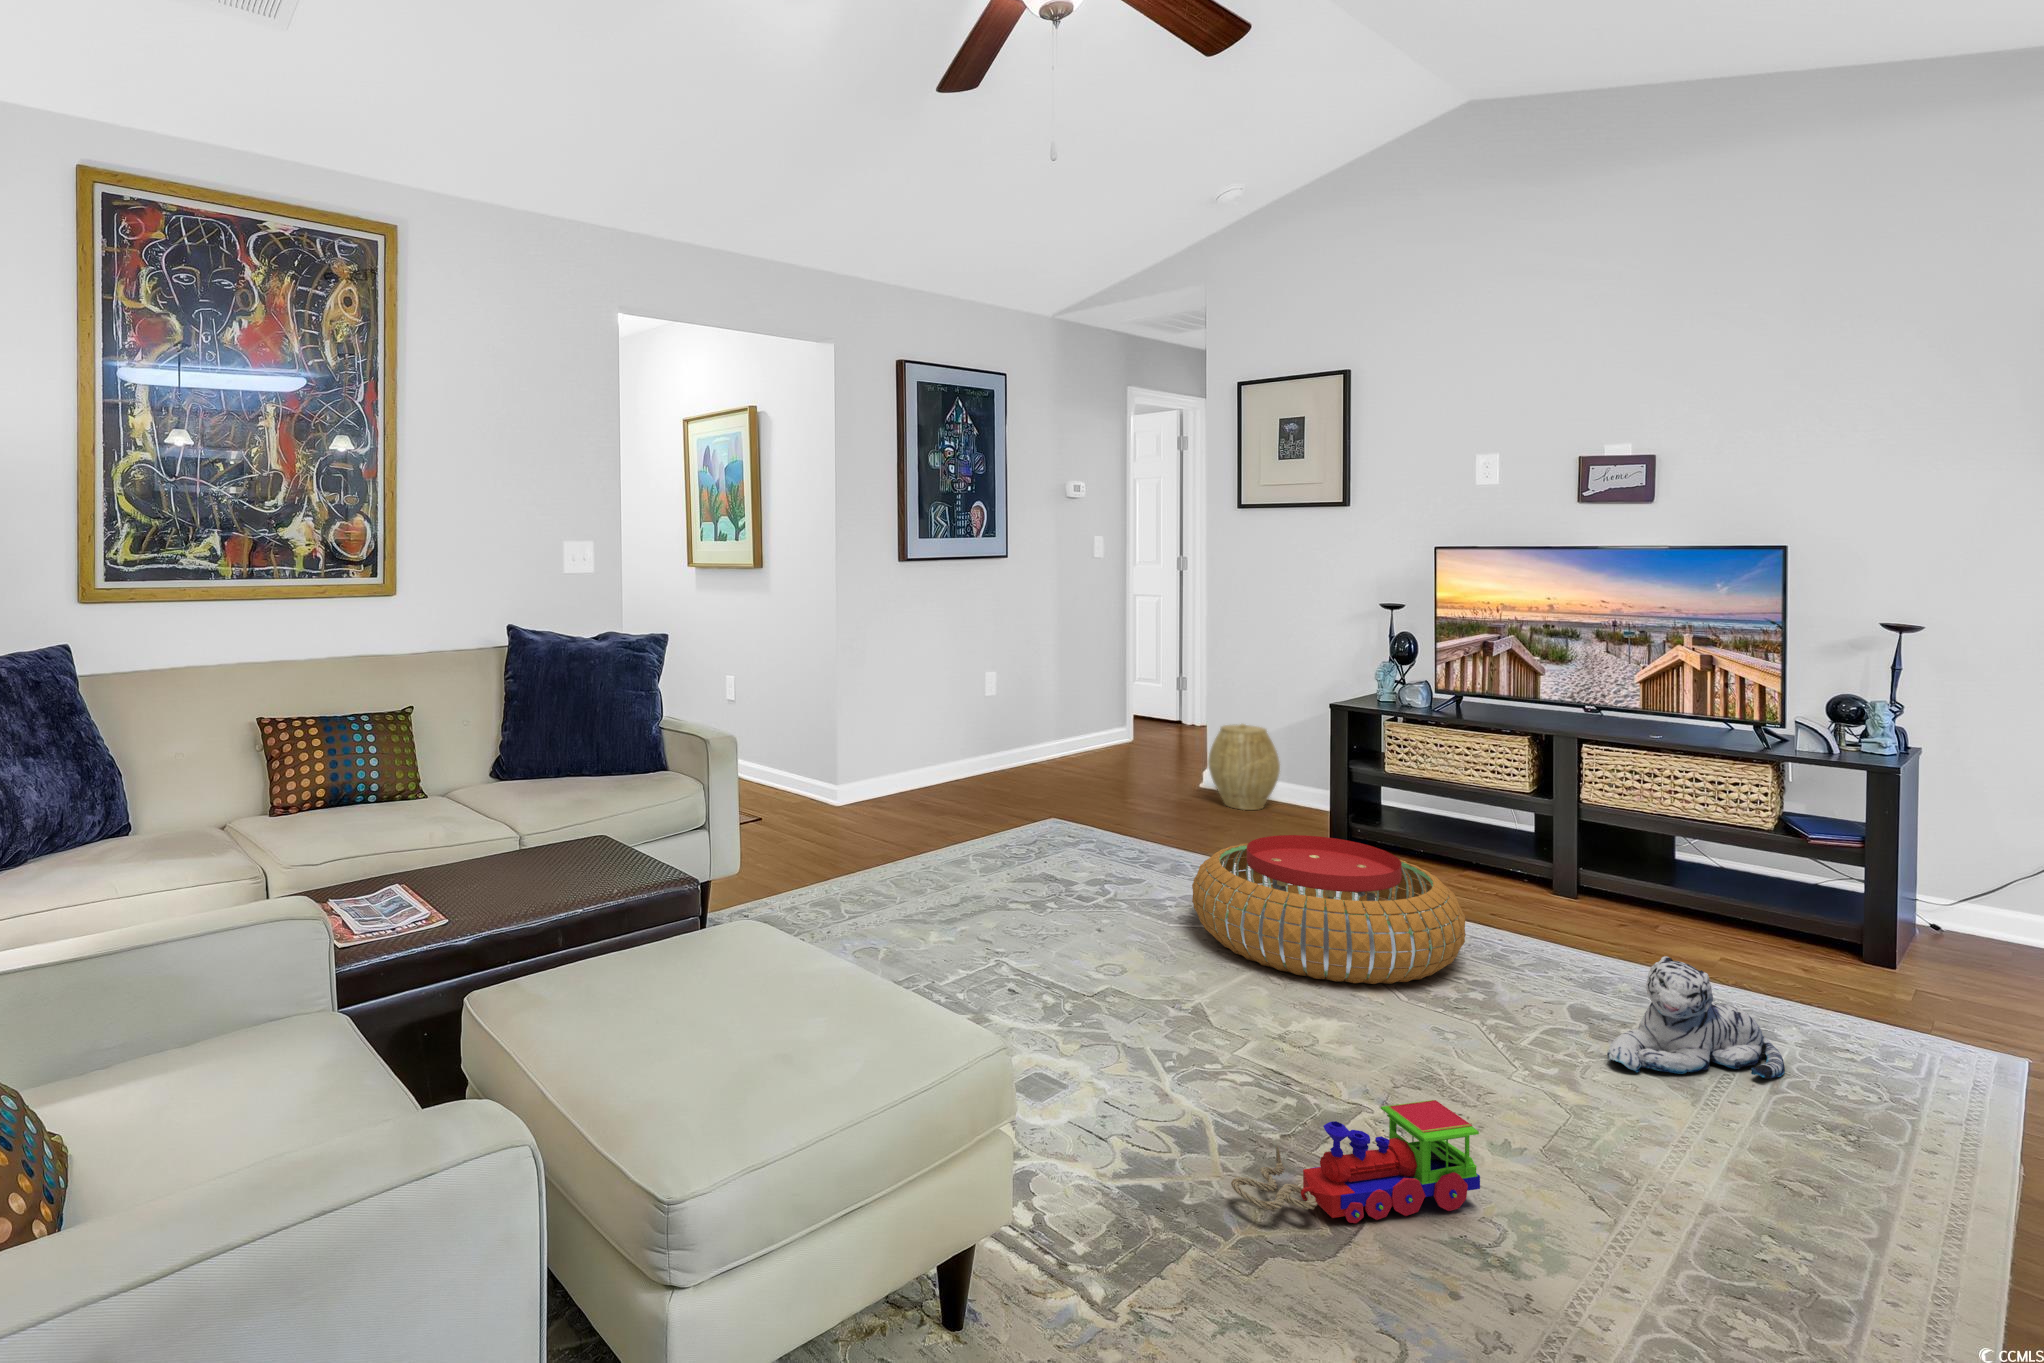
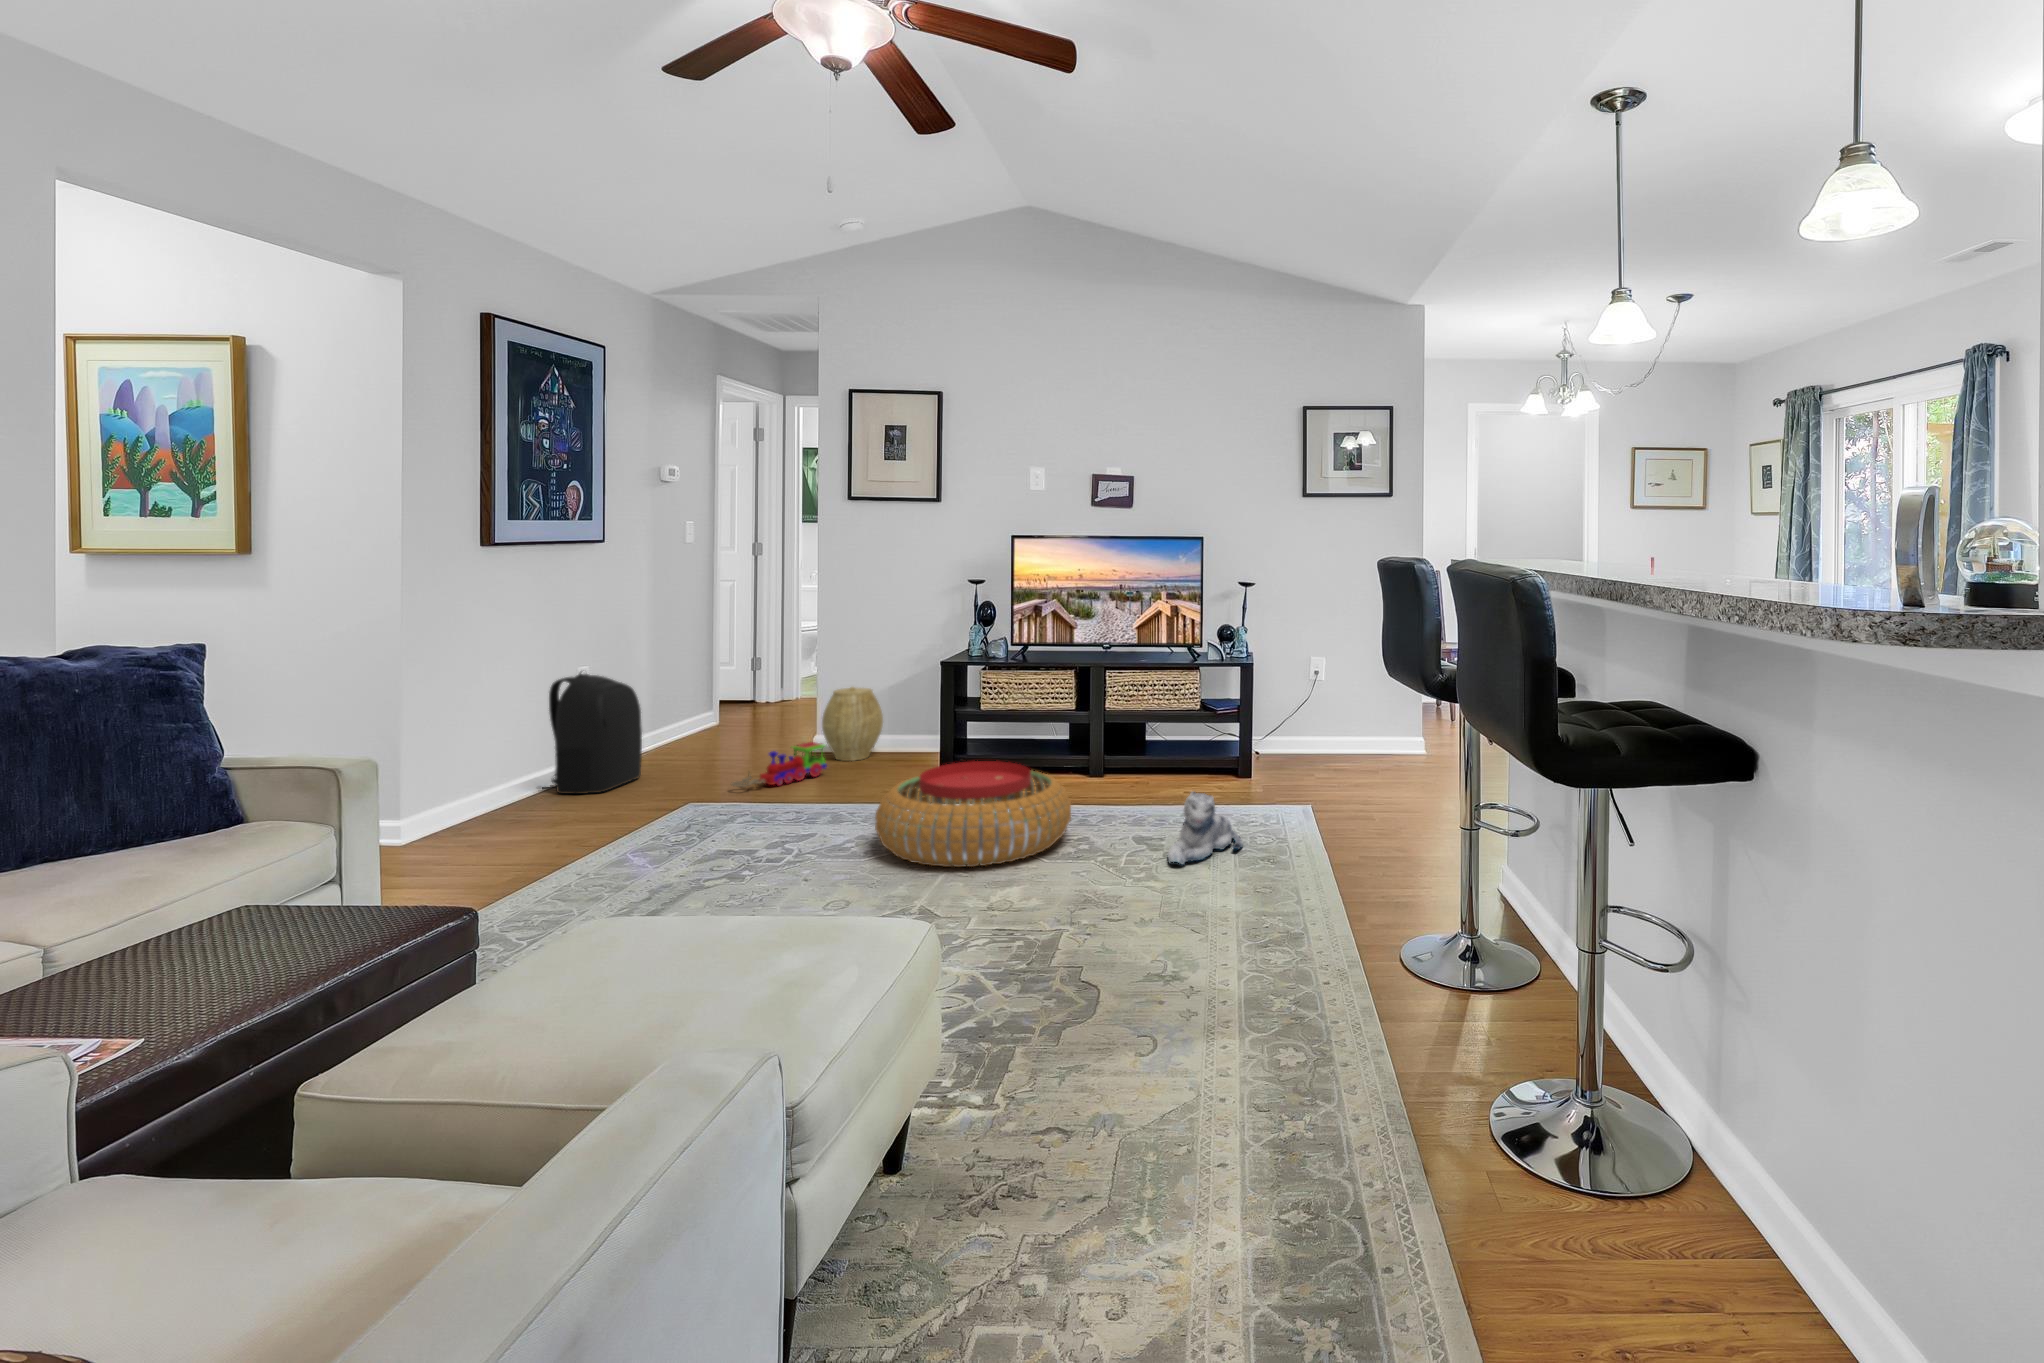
backpack: none [944,678,1029,797] -> present [549,672,642,794]
toy train: present [1231,1100,1480,1223] -> present [732,742,827,787]

